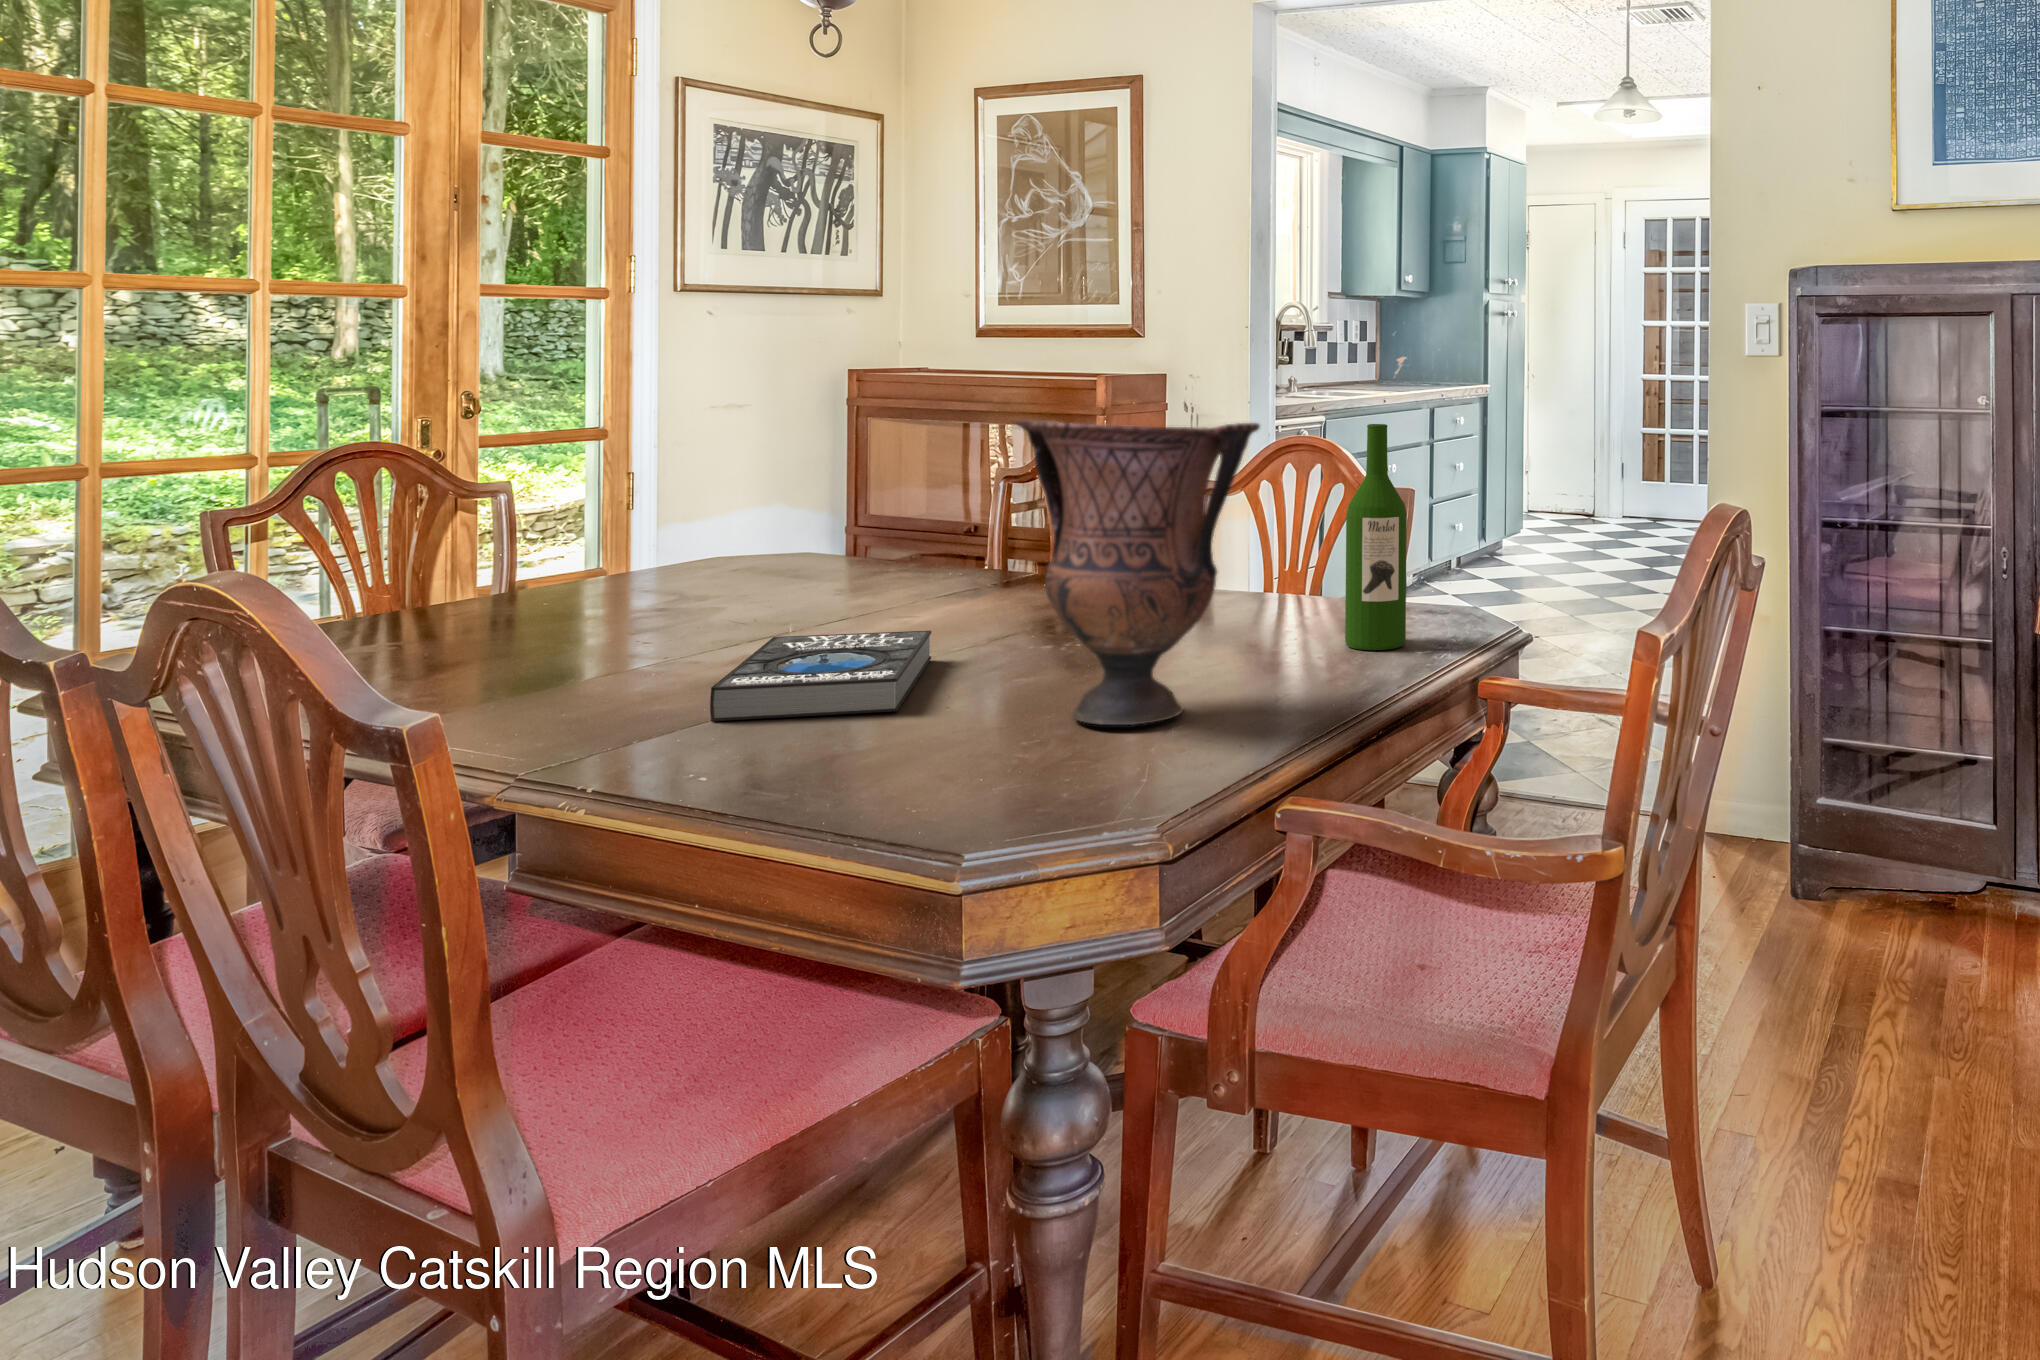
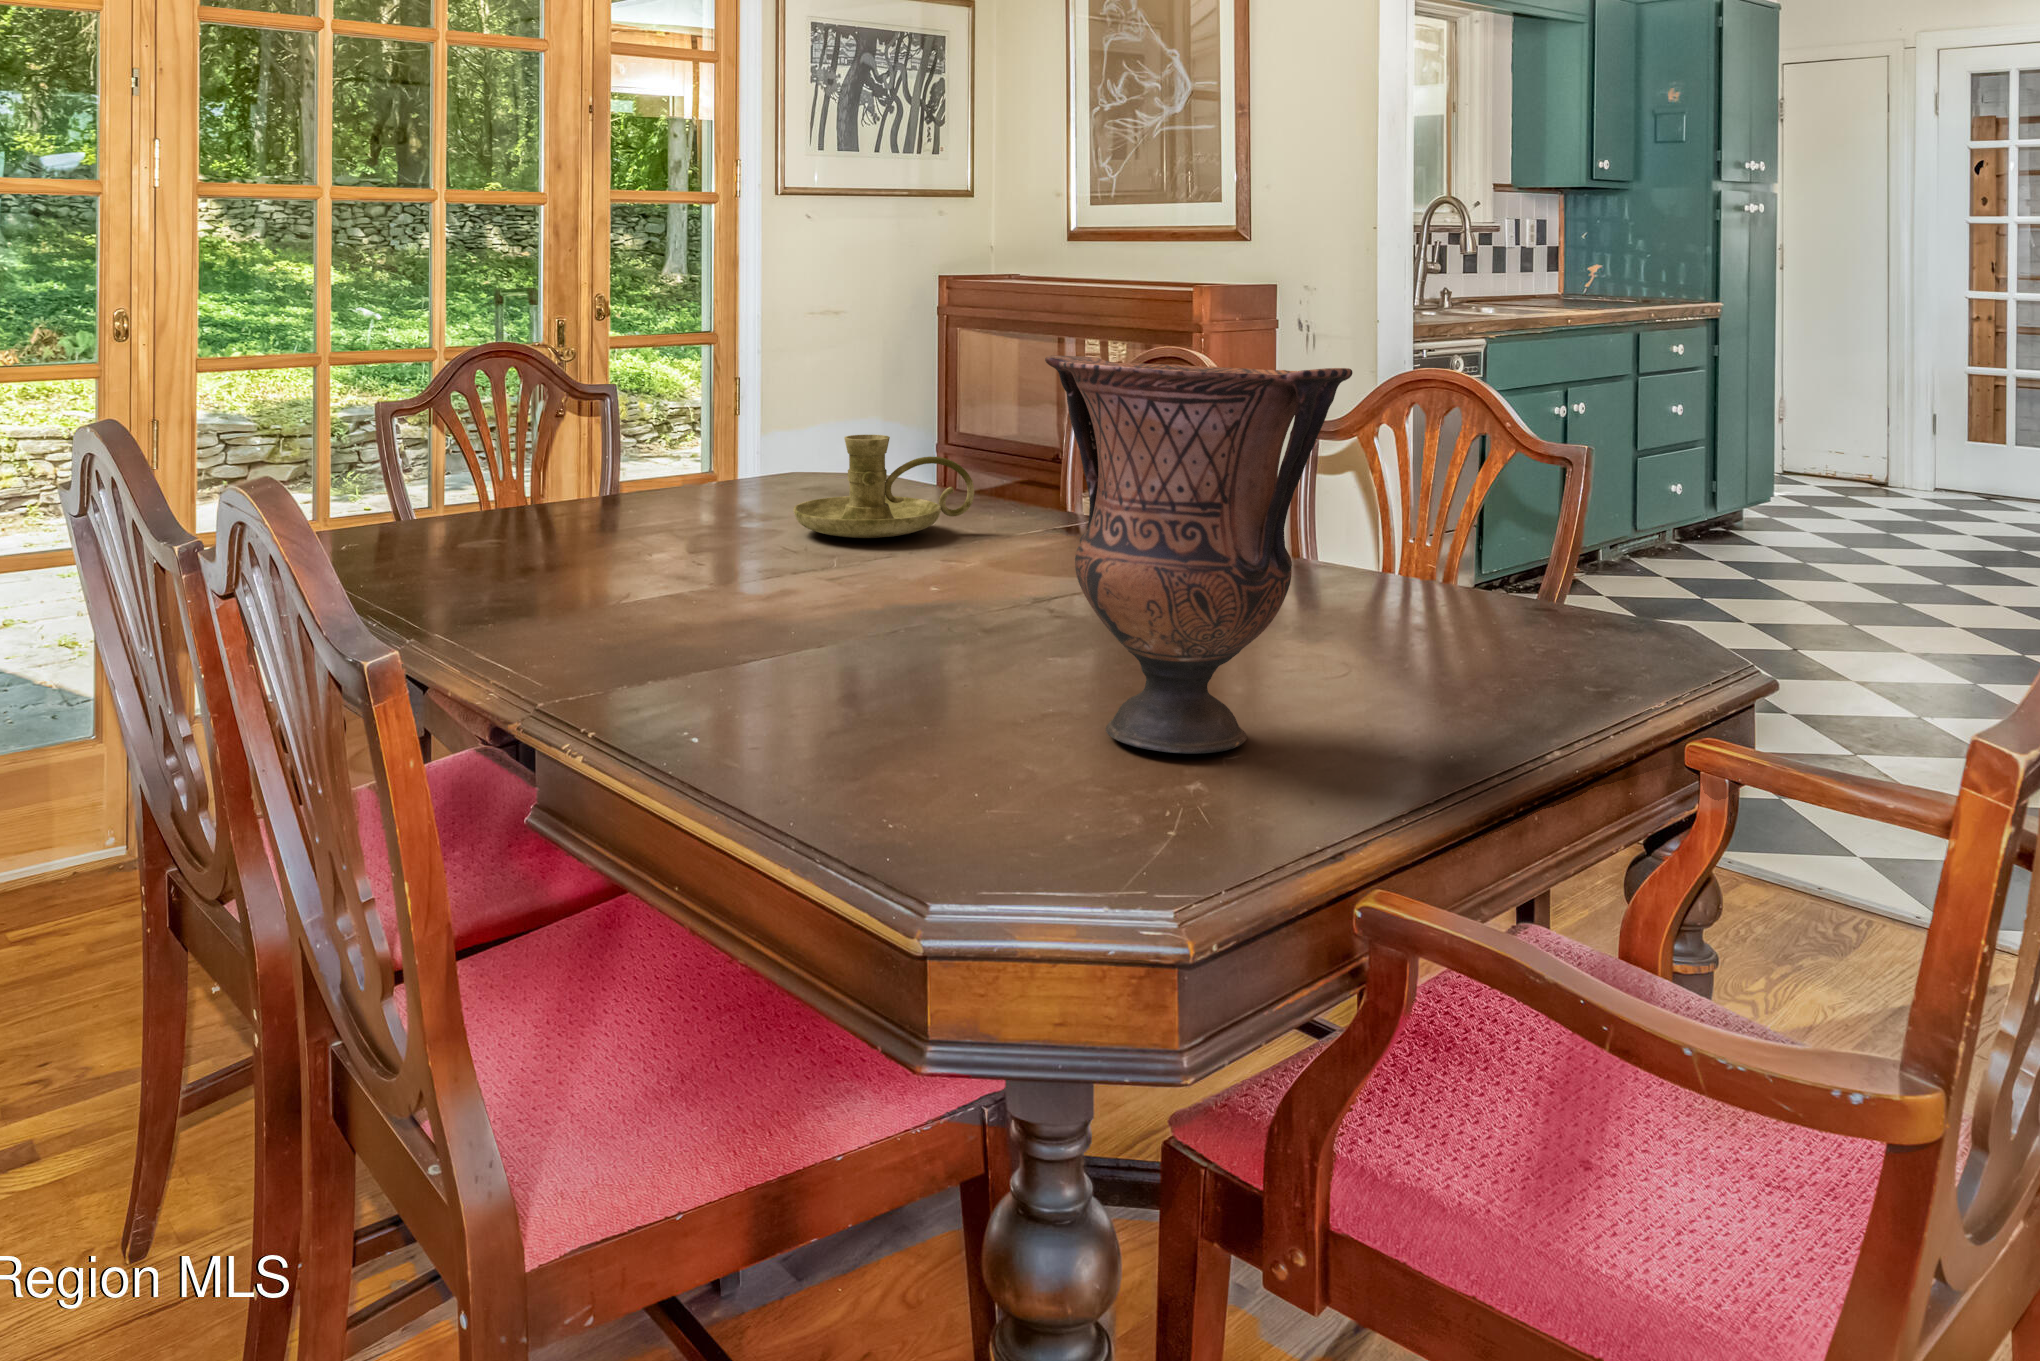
wine bottle: present [1345,424,1407,650] -> none [1482,367,1576,678]
candle holder: none [734,502,915,596] -> present [793,435,974,538]
book: present [710,630,931,721] -> none [727,589,968,696]

